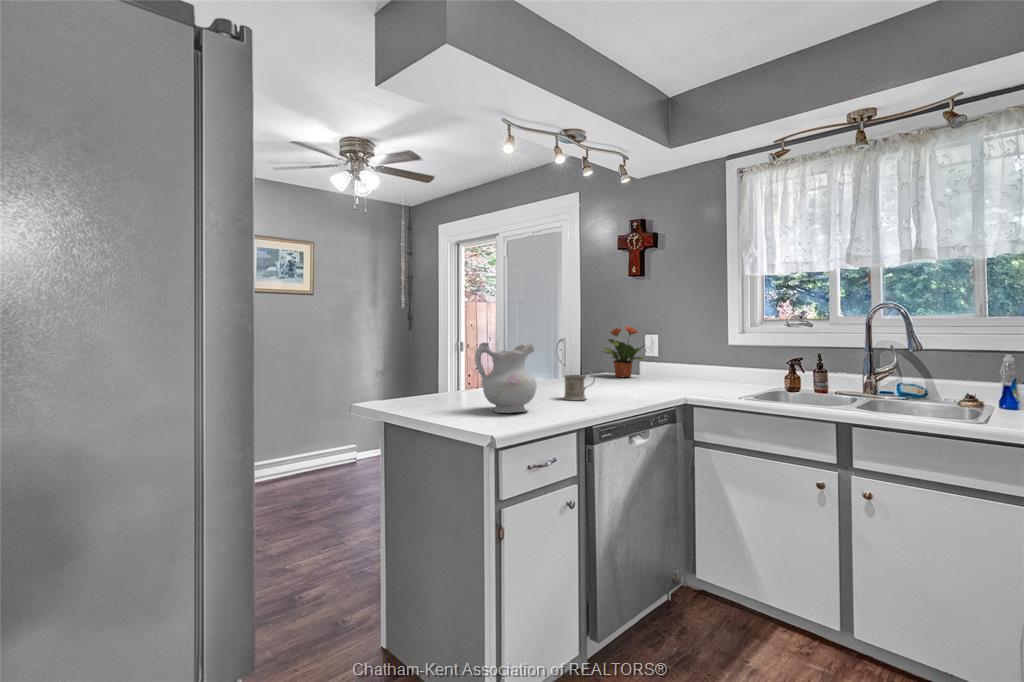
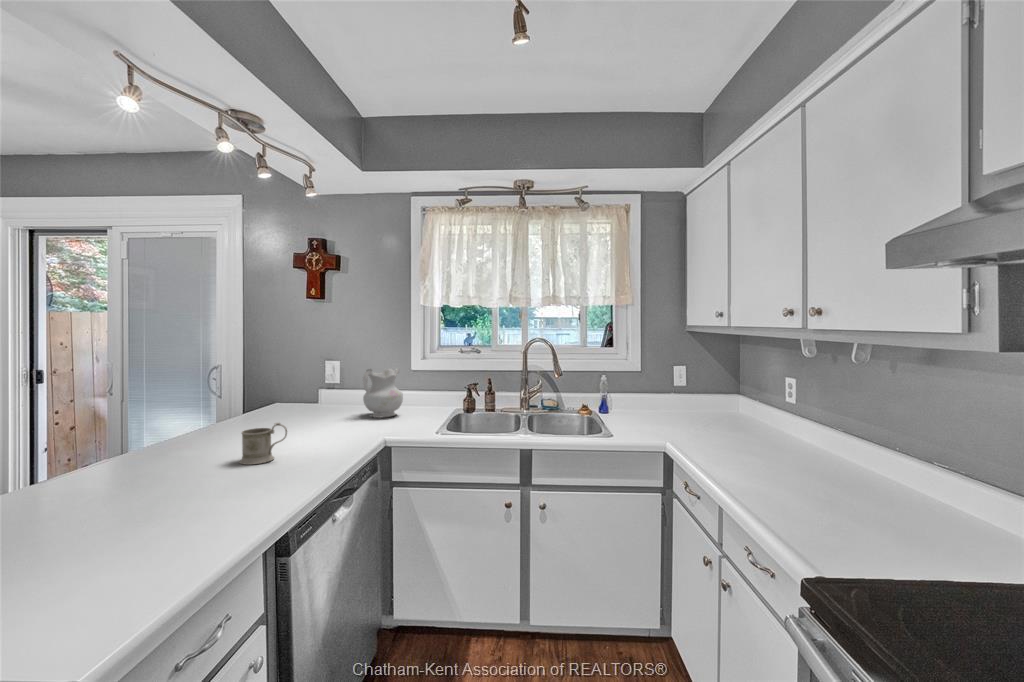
potted plant: present [604,326,645,377] -> none [274,353,330,410]
ceramic pitcher: present [475,343,536,413] -> present [363,368,403,418]

